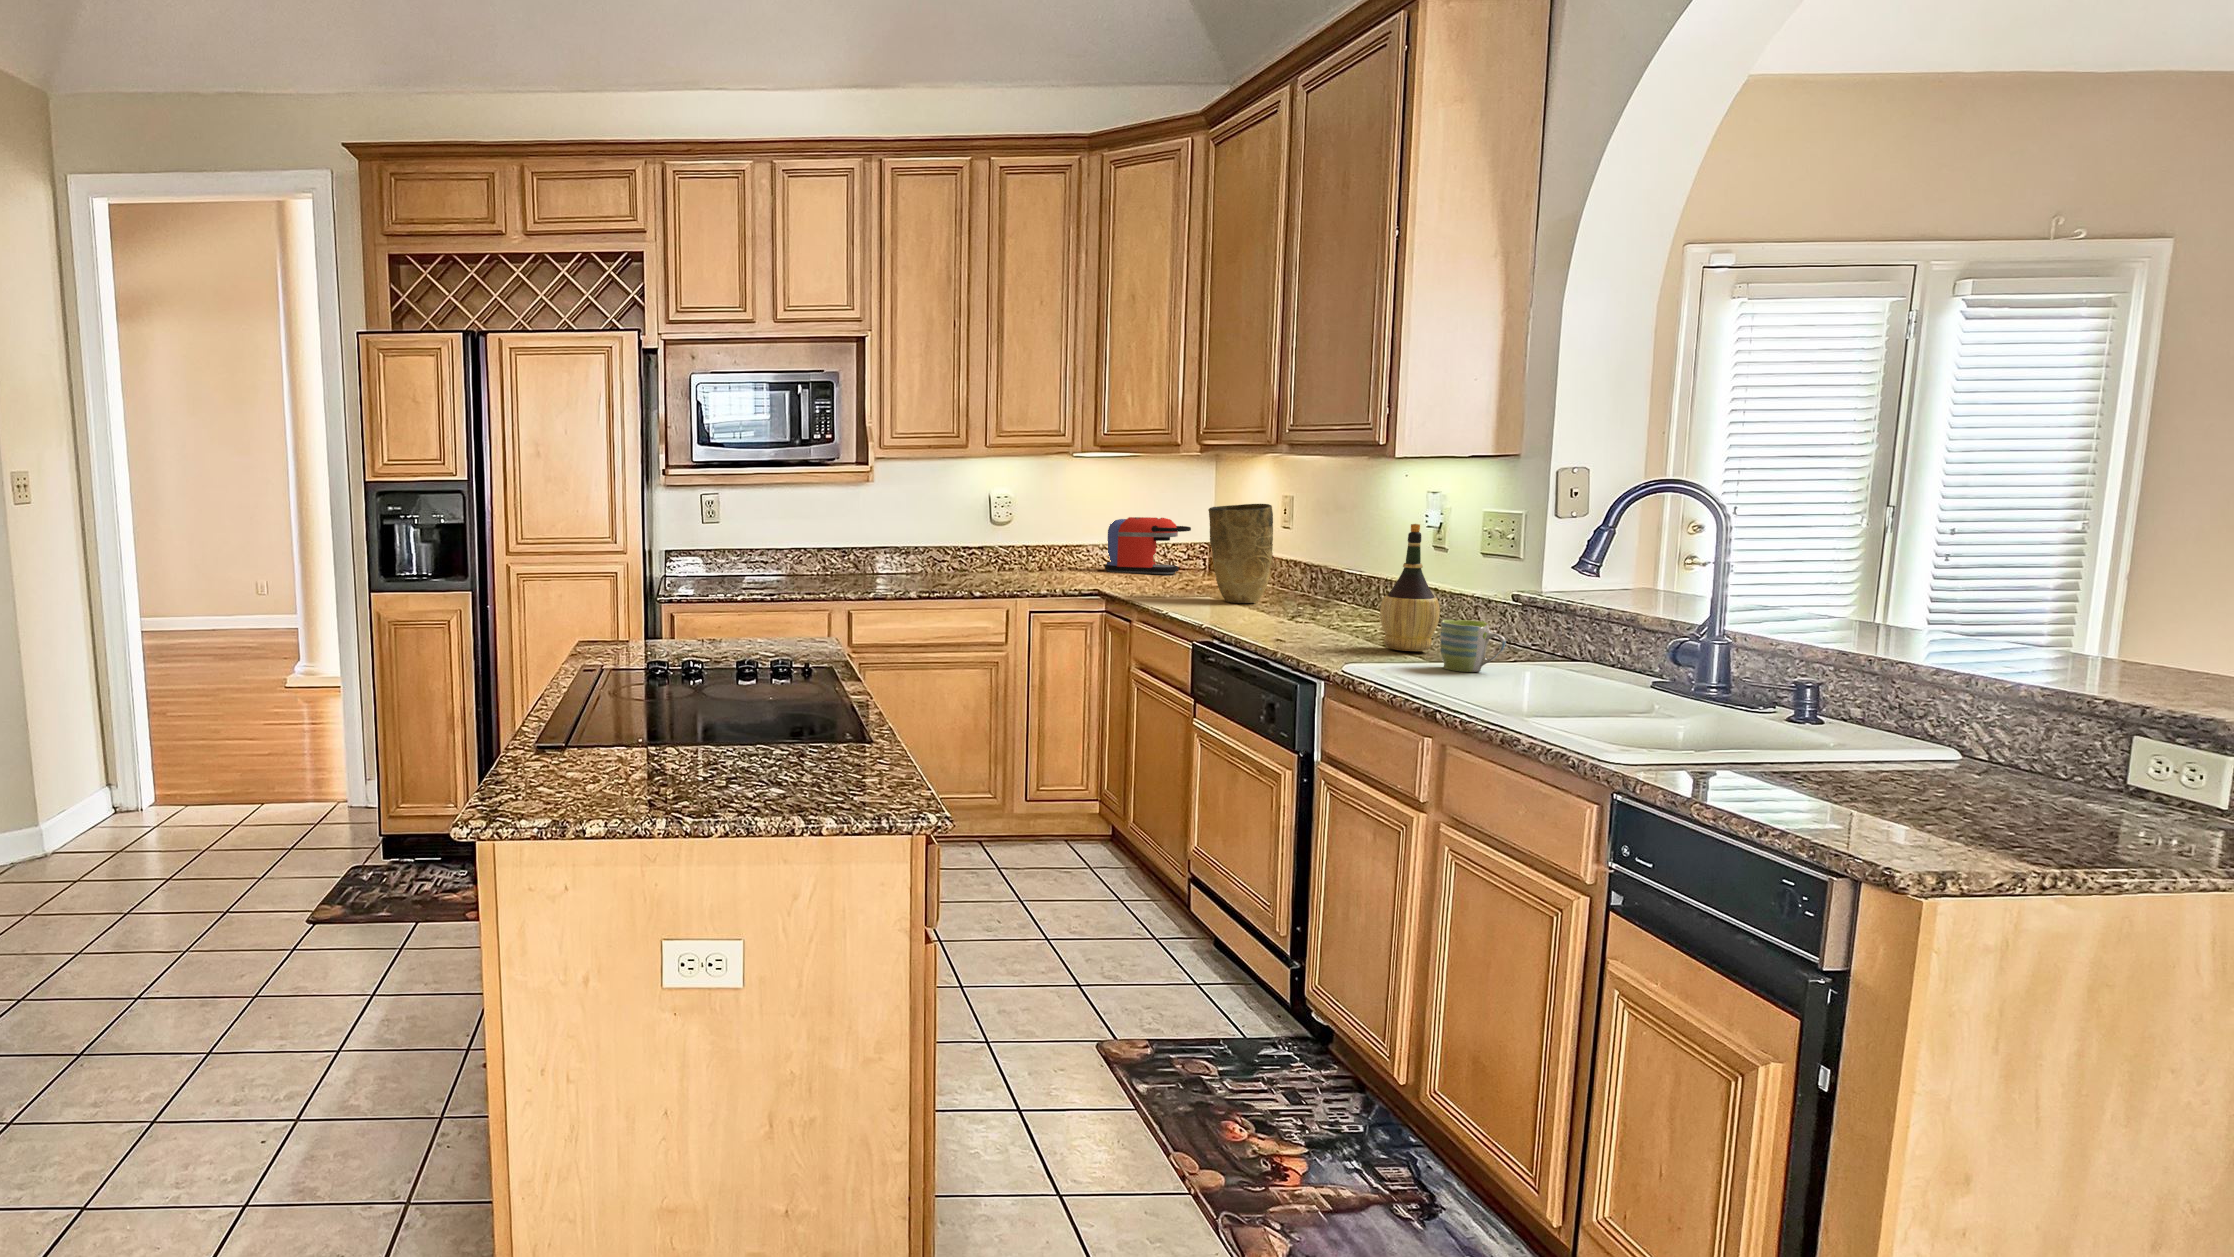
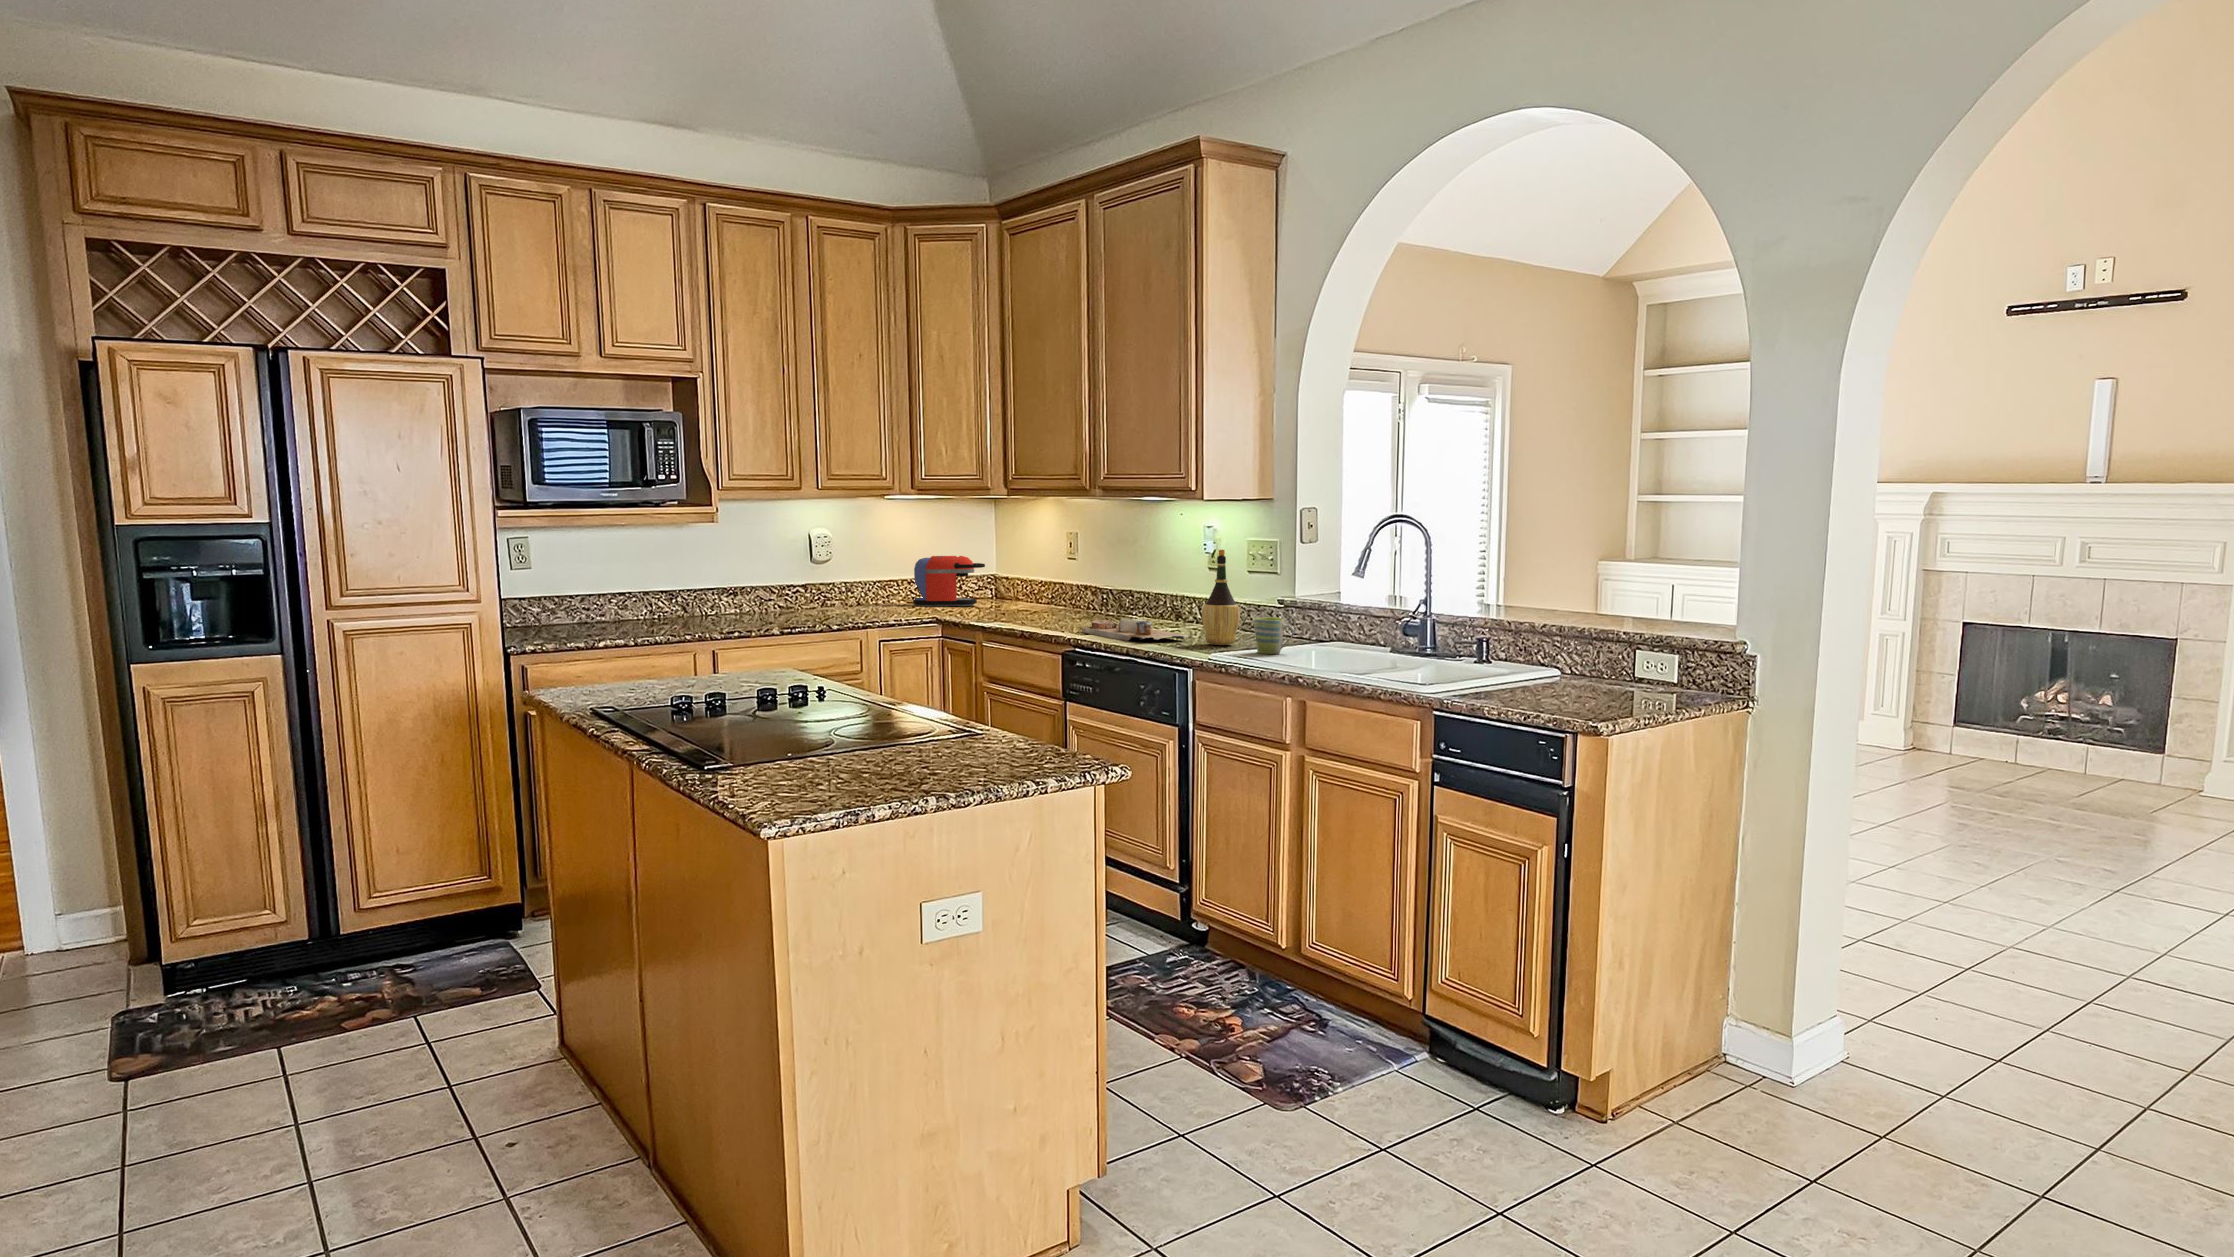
vase: present [1208,504,1273,603] -> none [1033,540,1083,623]
cutting board: none [1241,603,1368,640] -> present [1082,618,1189,641]

